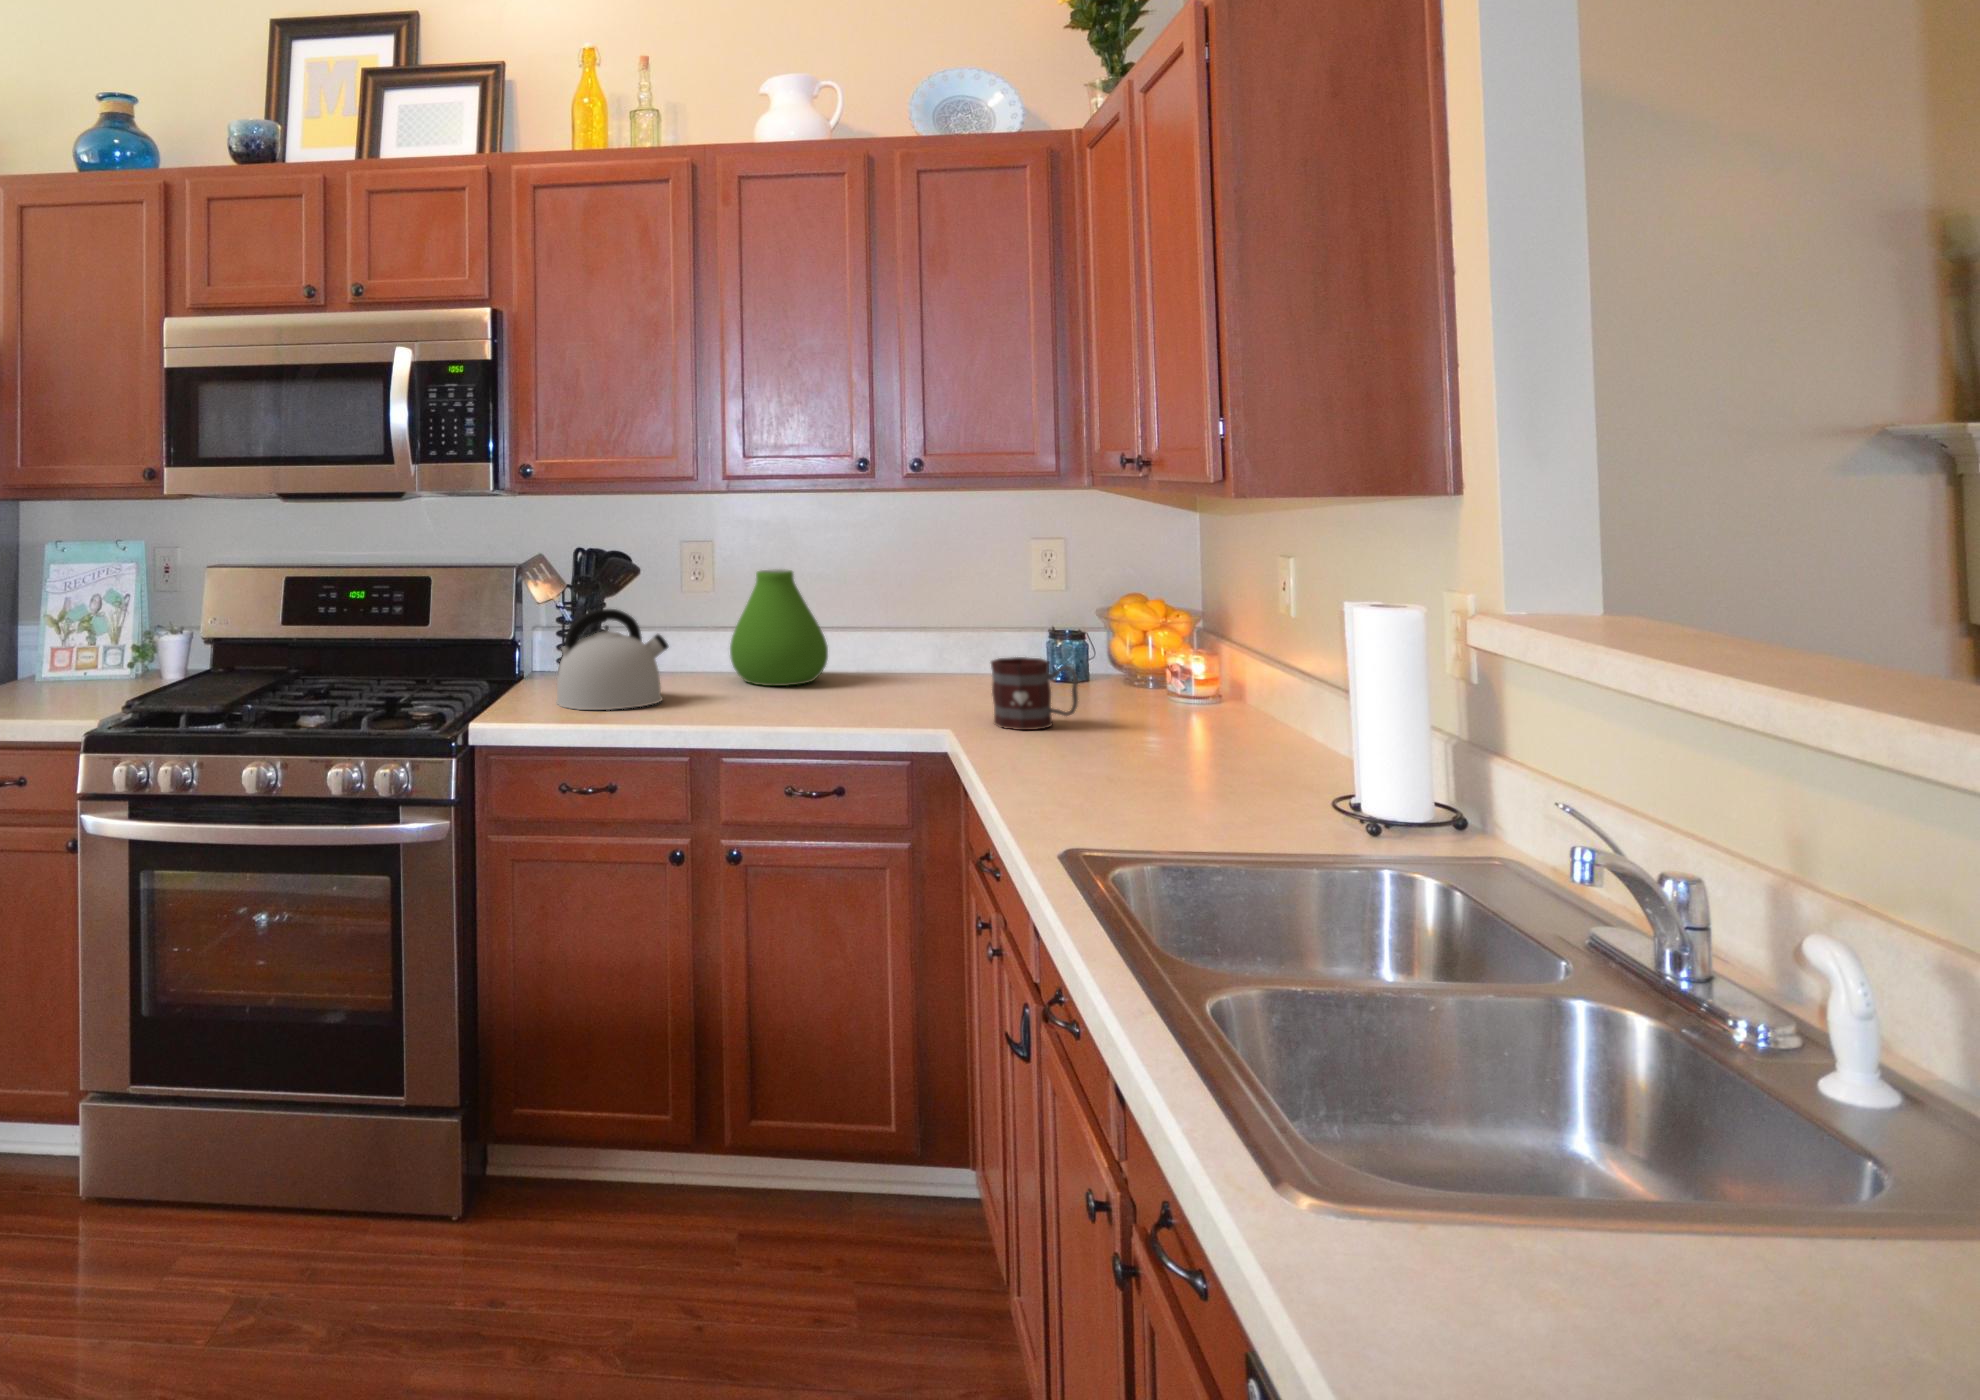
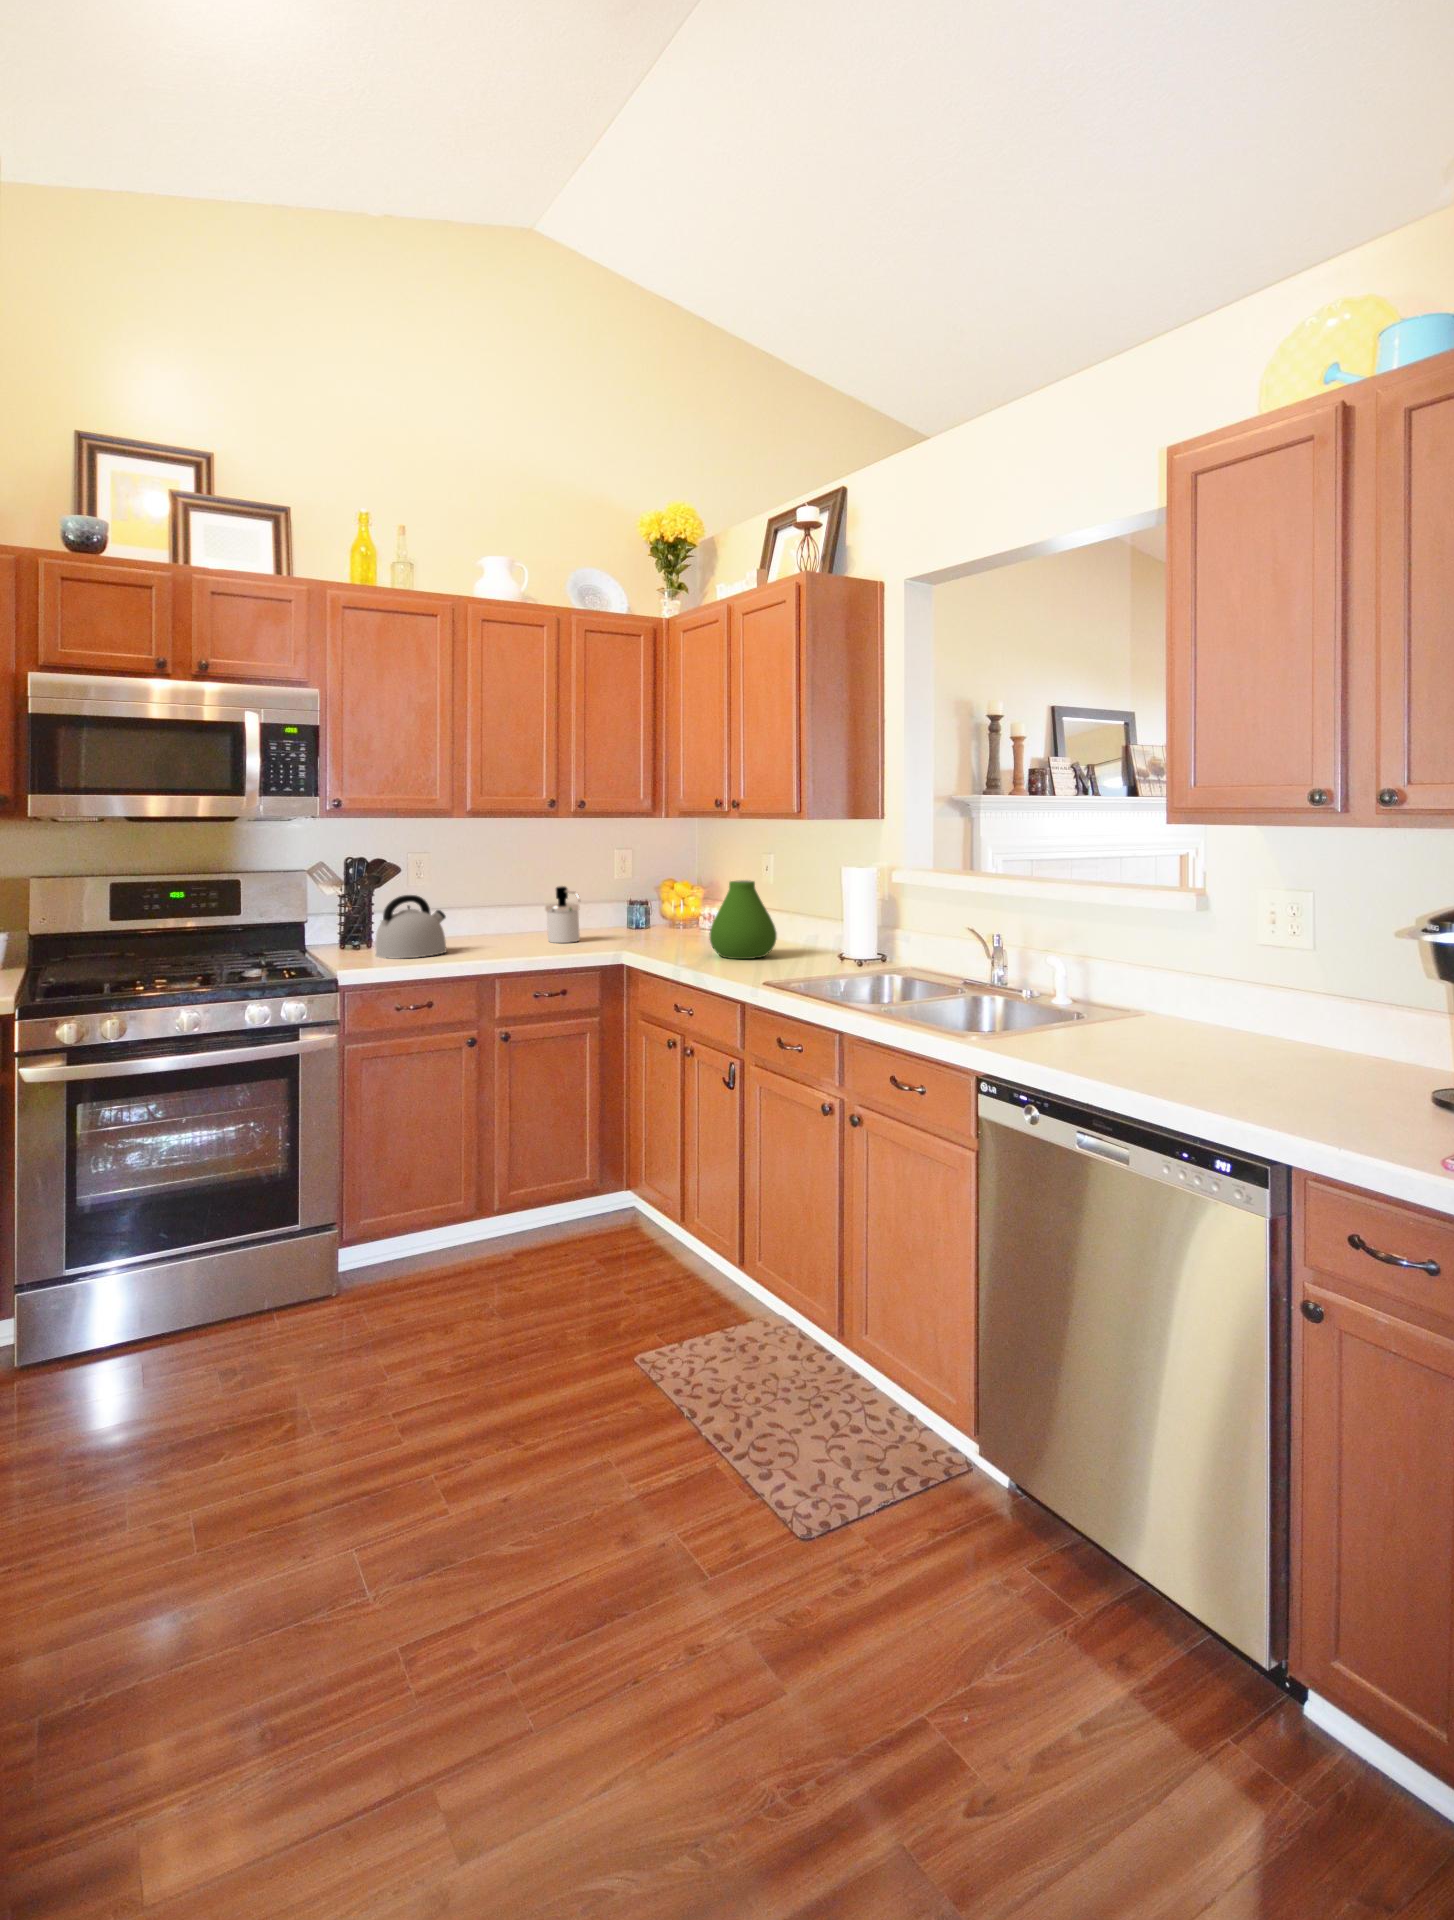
vase: present [730,569,828,686] -> present [710,880,777,959]
soap dispenser: none [843,603,903,702] -> present [545,886,580,943]
mug: present [991,657,1078,730] -> none [642,911,685,947]

